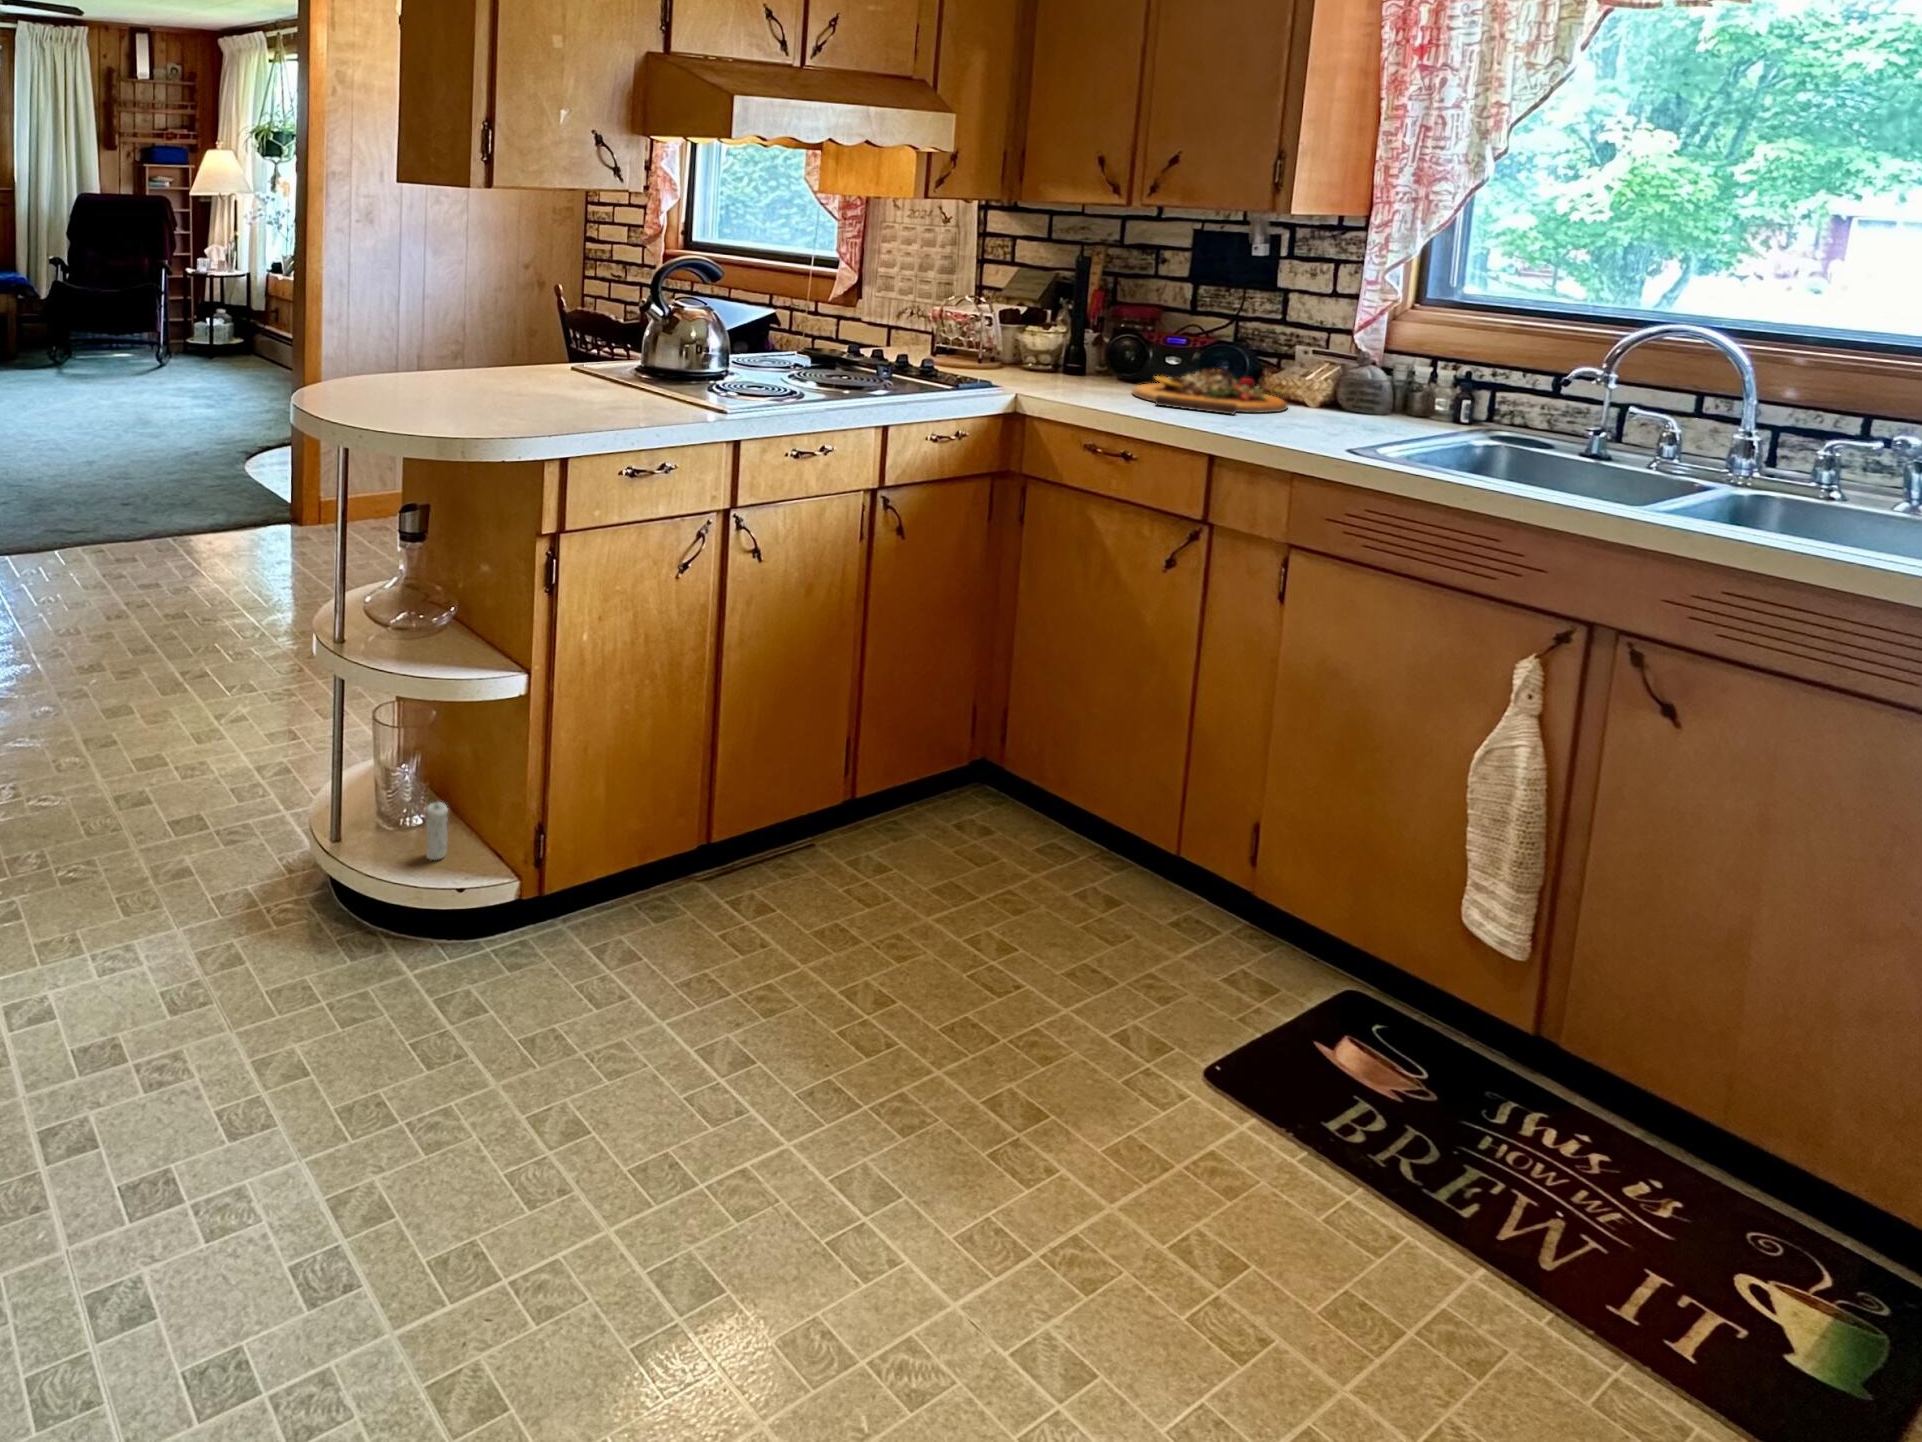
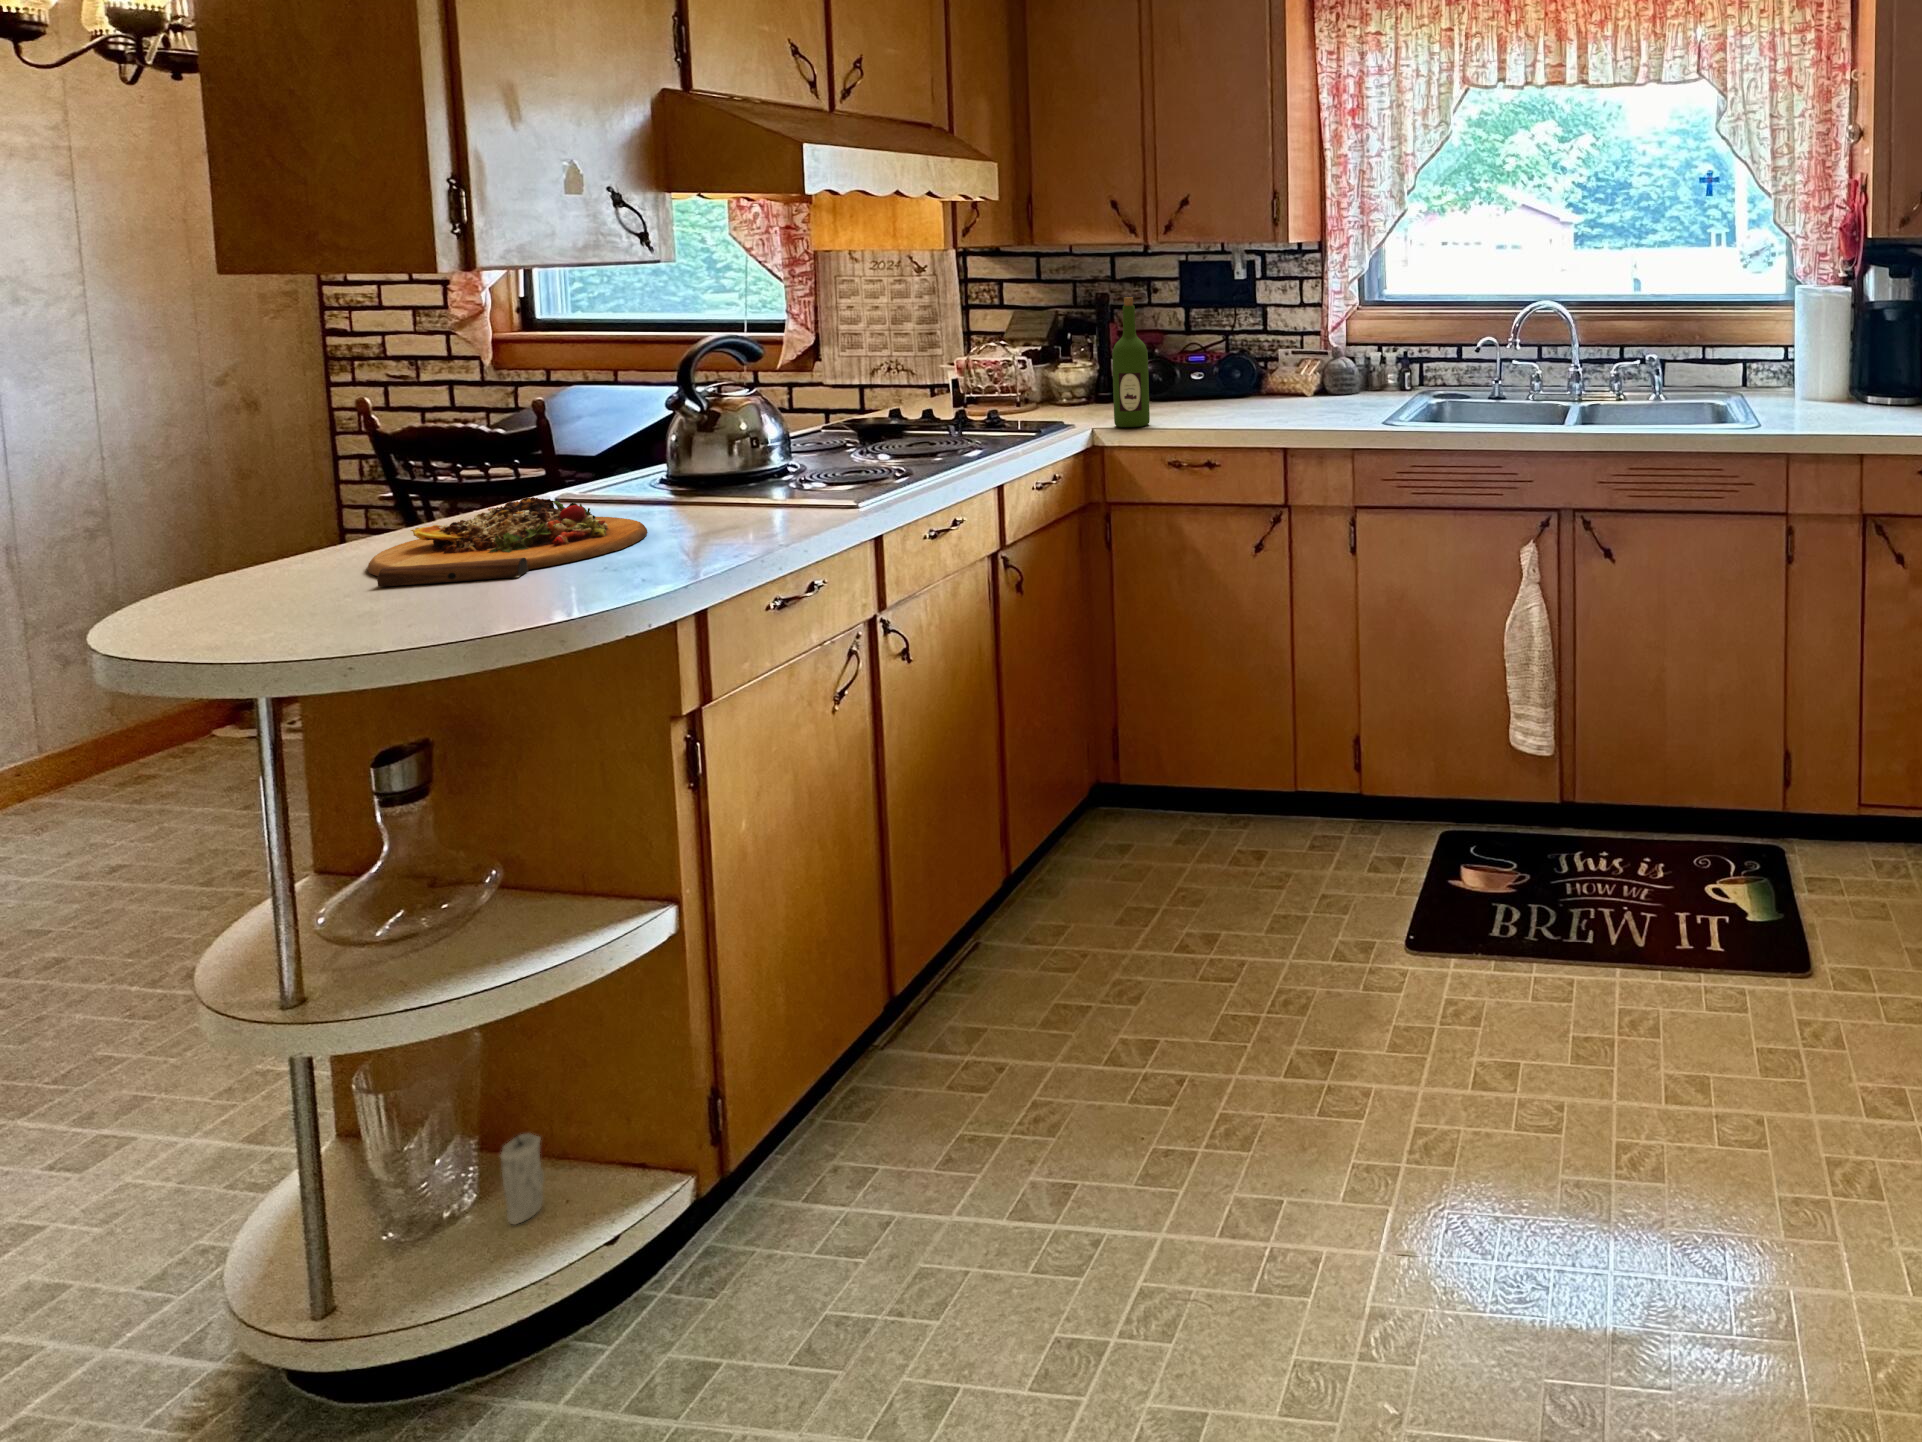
wine bottle: none [1041,264,1085,402] -> present [1112,297,1150,427]
cutting board: present [1132,369,1288,414] -> present [367,497,648,587]

